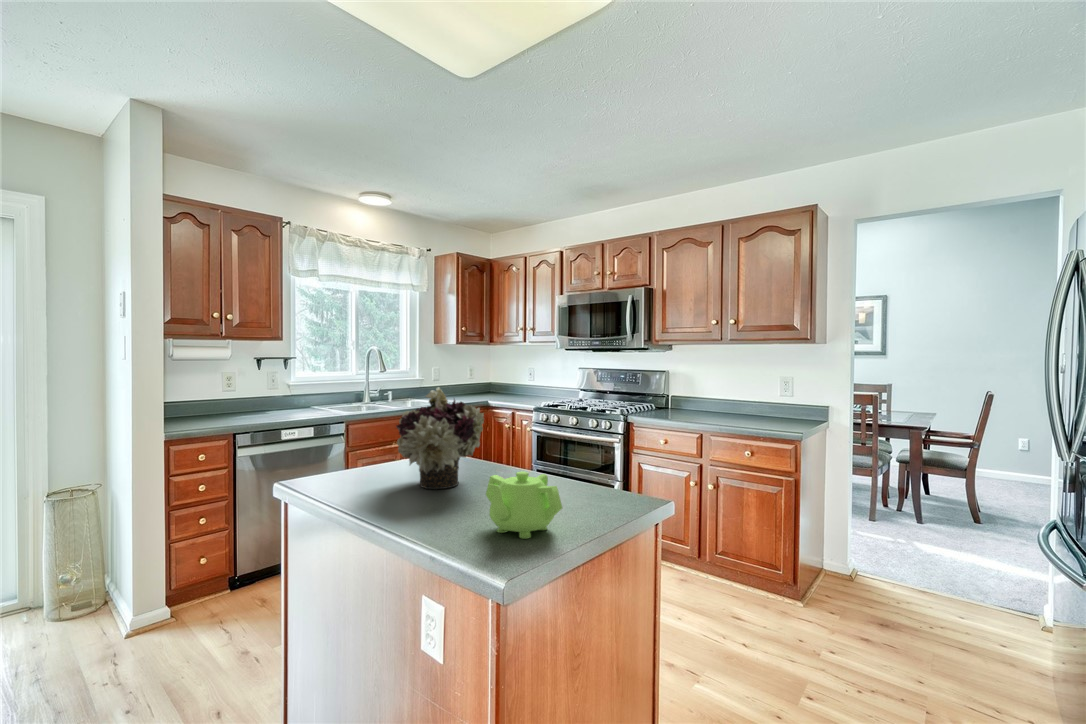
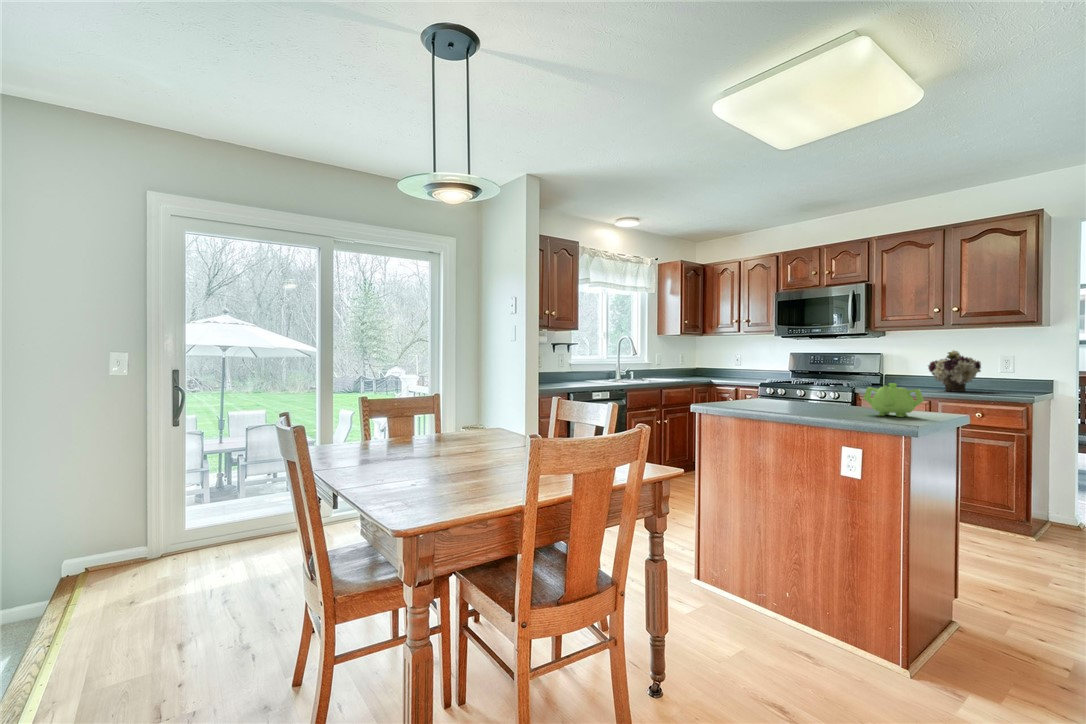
flower arrangement: present [396,388,484,489] -> present [928,350,981,392]

